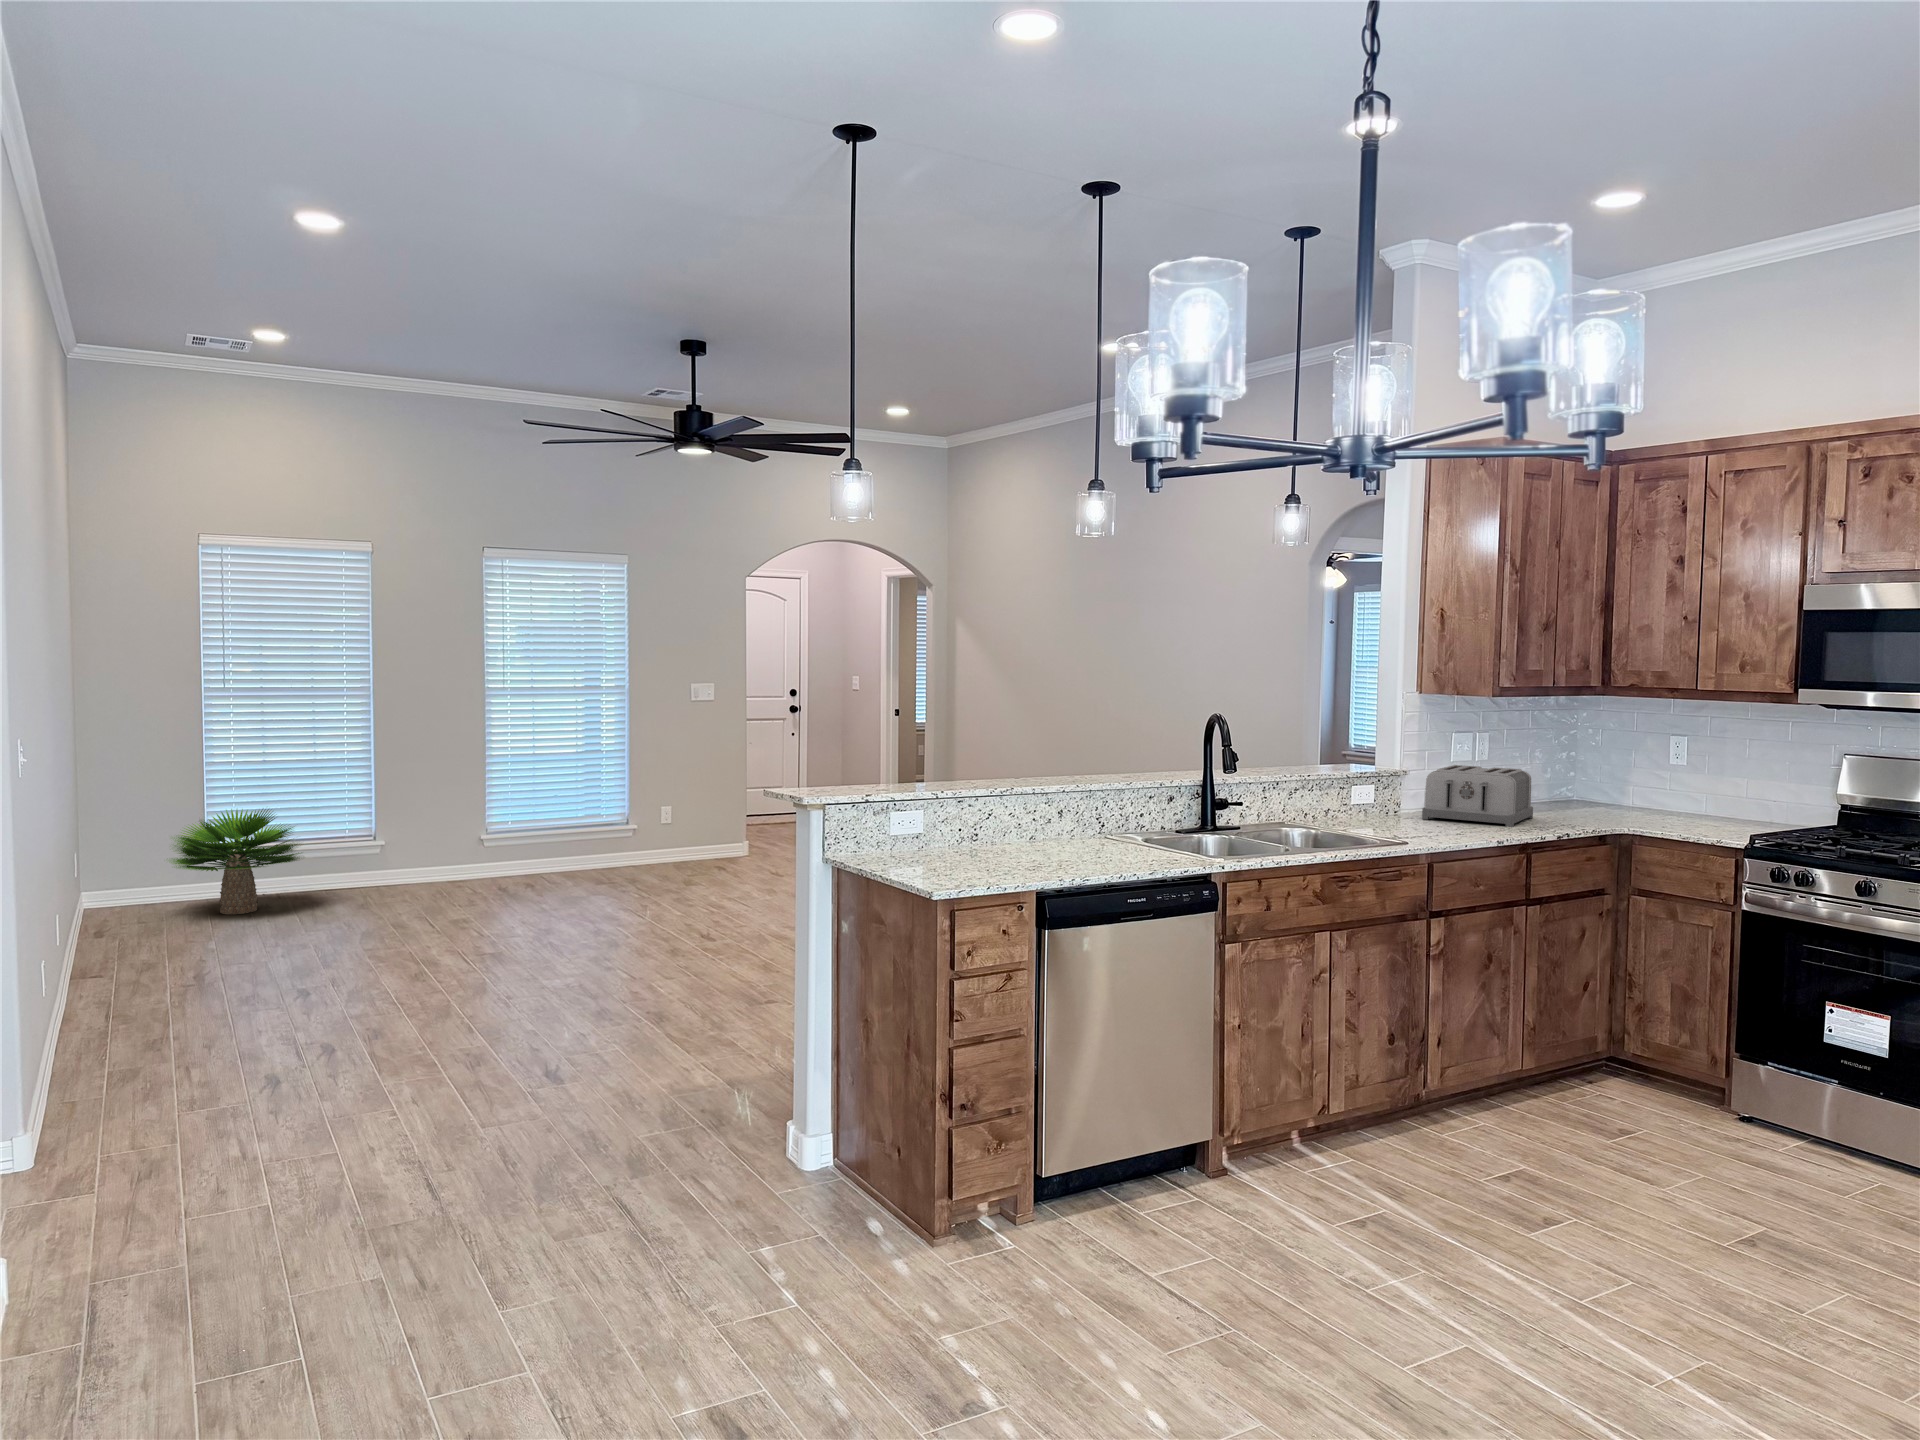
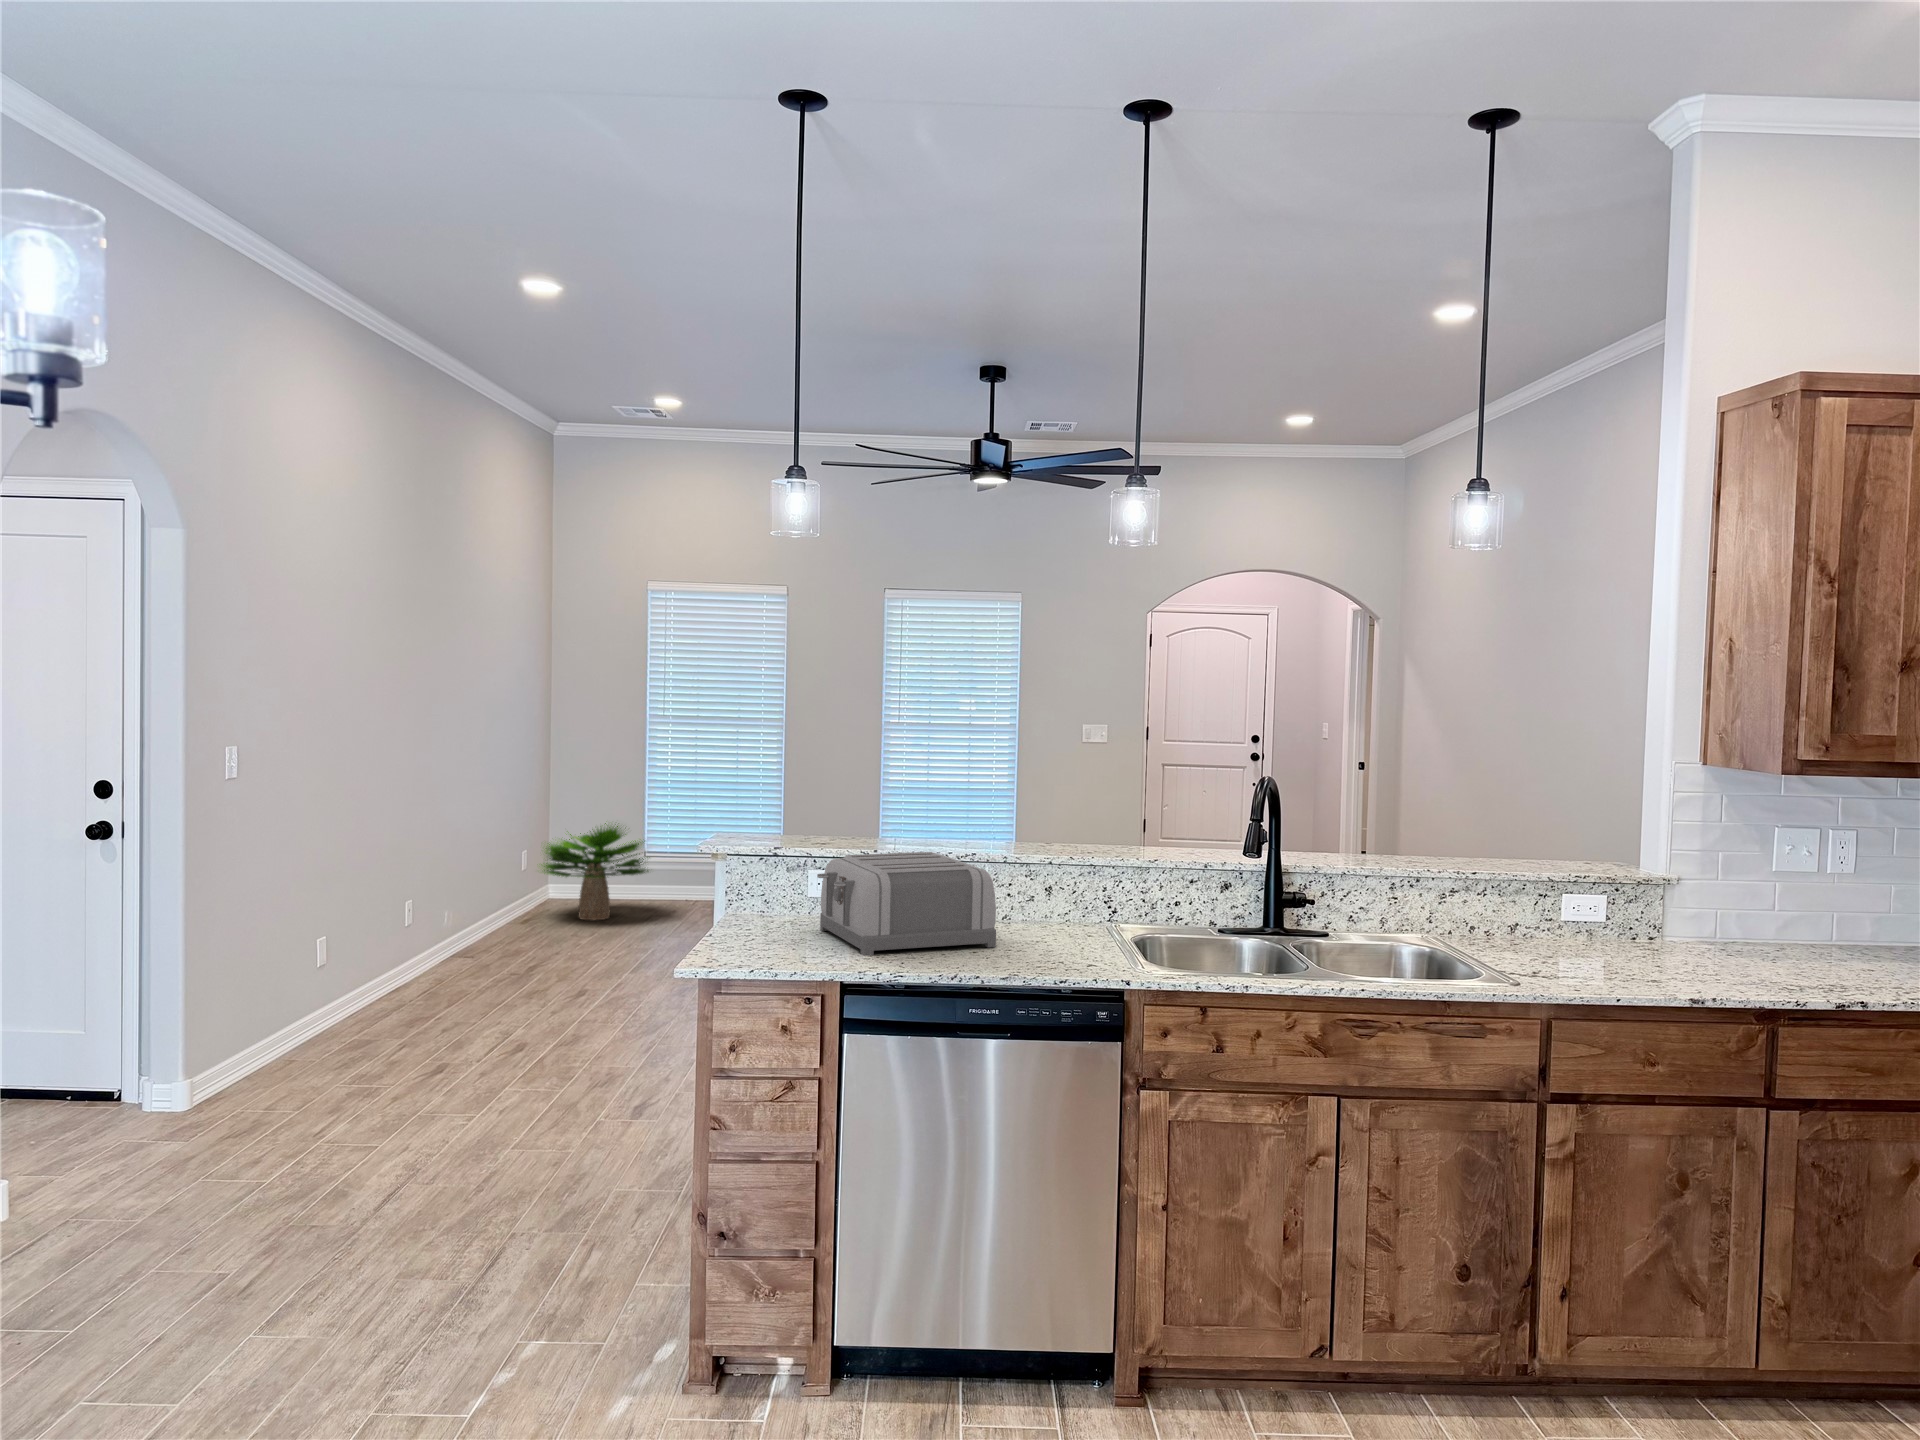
toaster: present [1422,765,1533,827] -> present [817,852,996,956]

